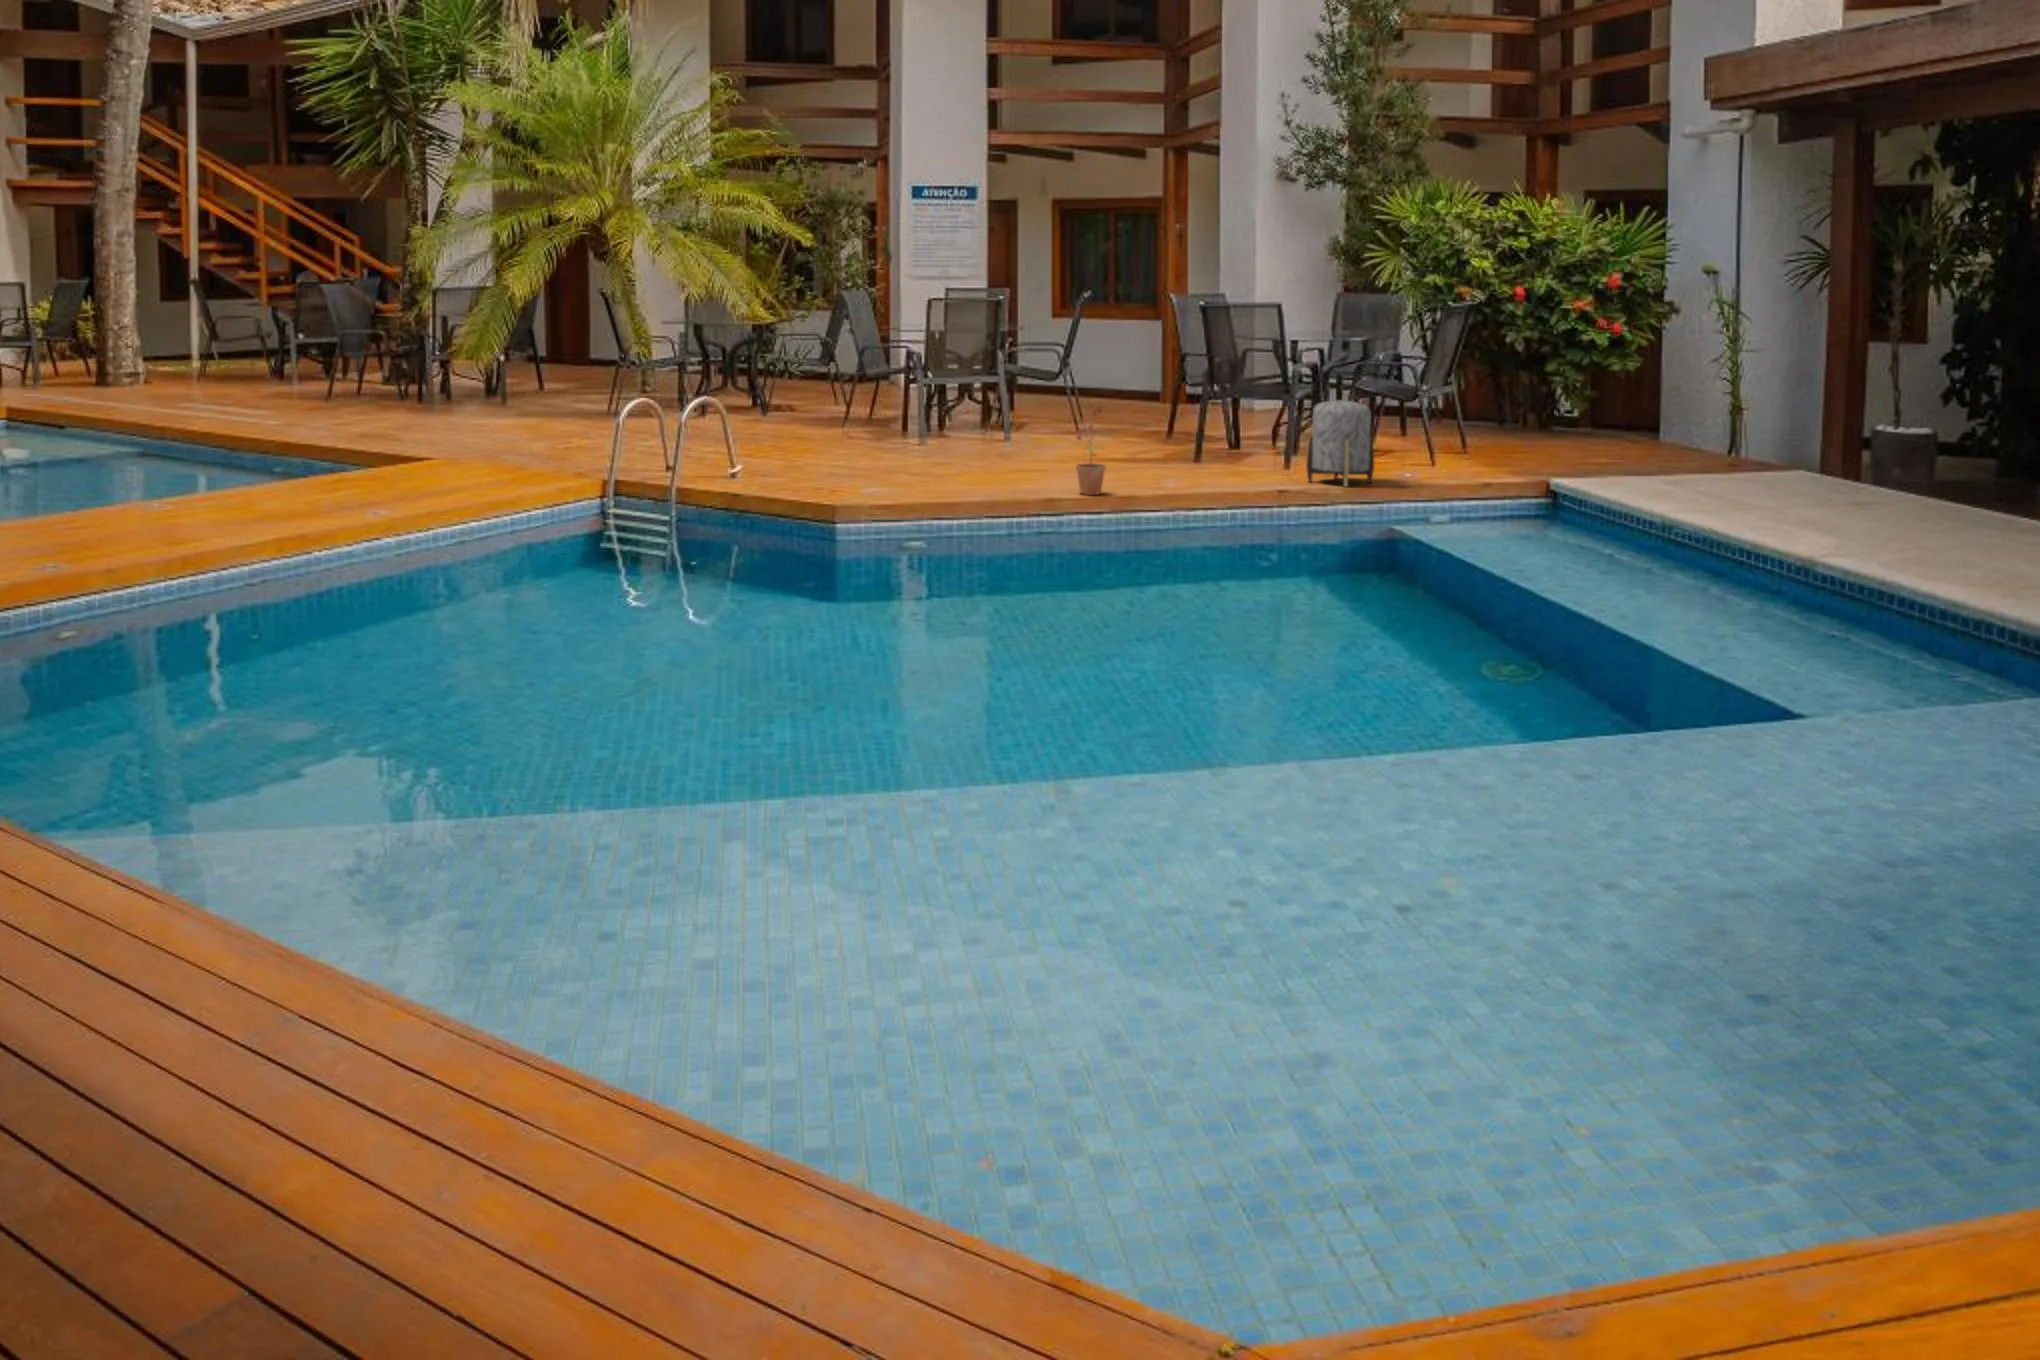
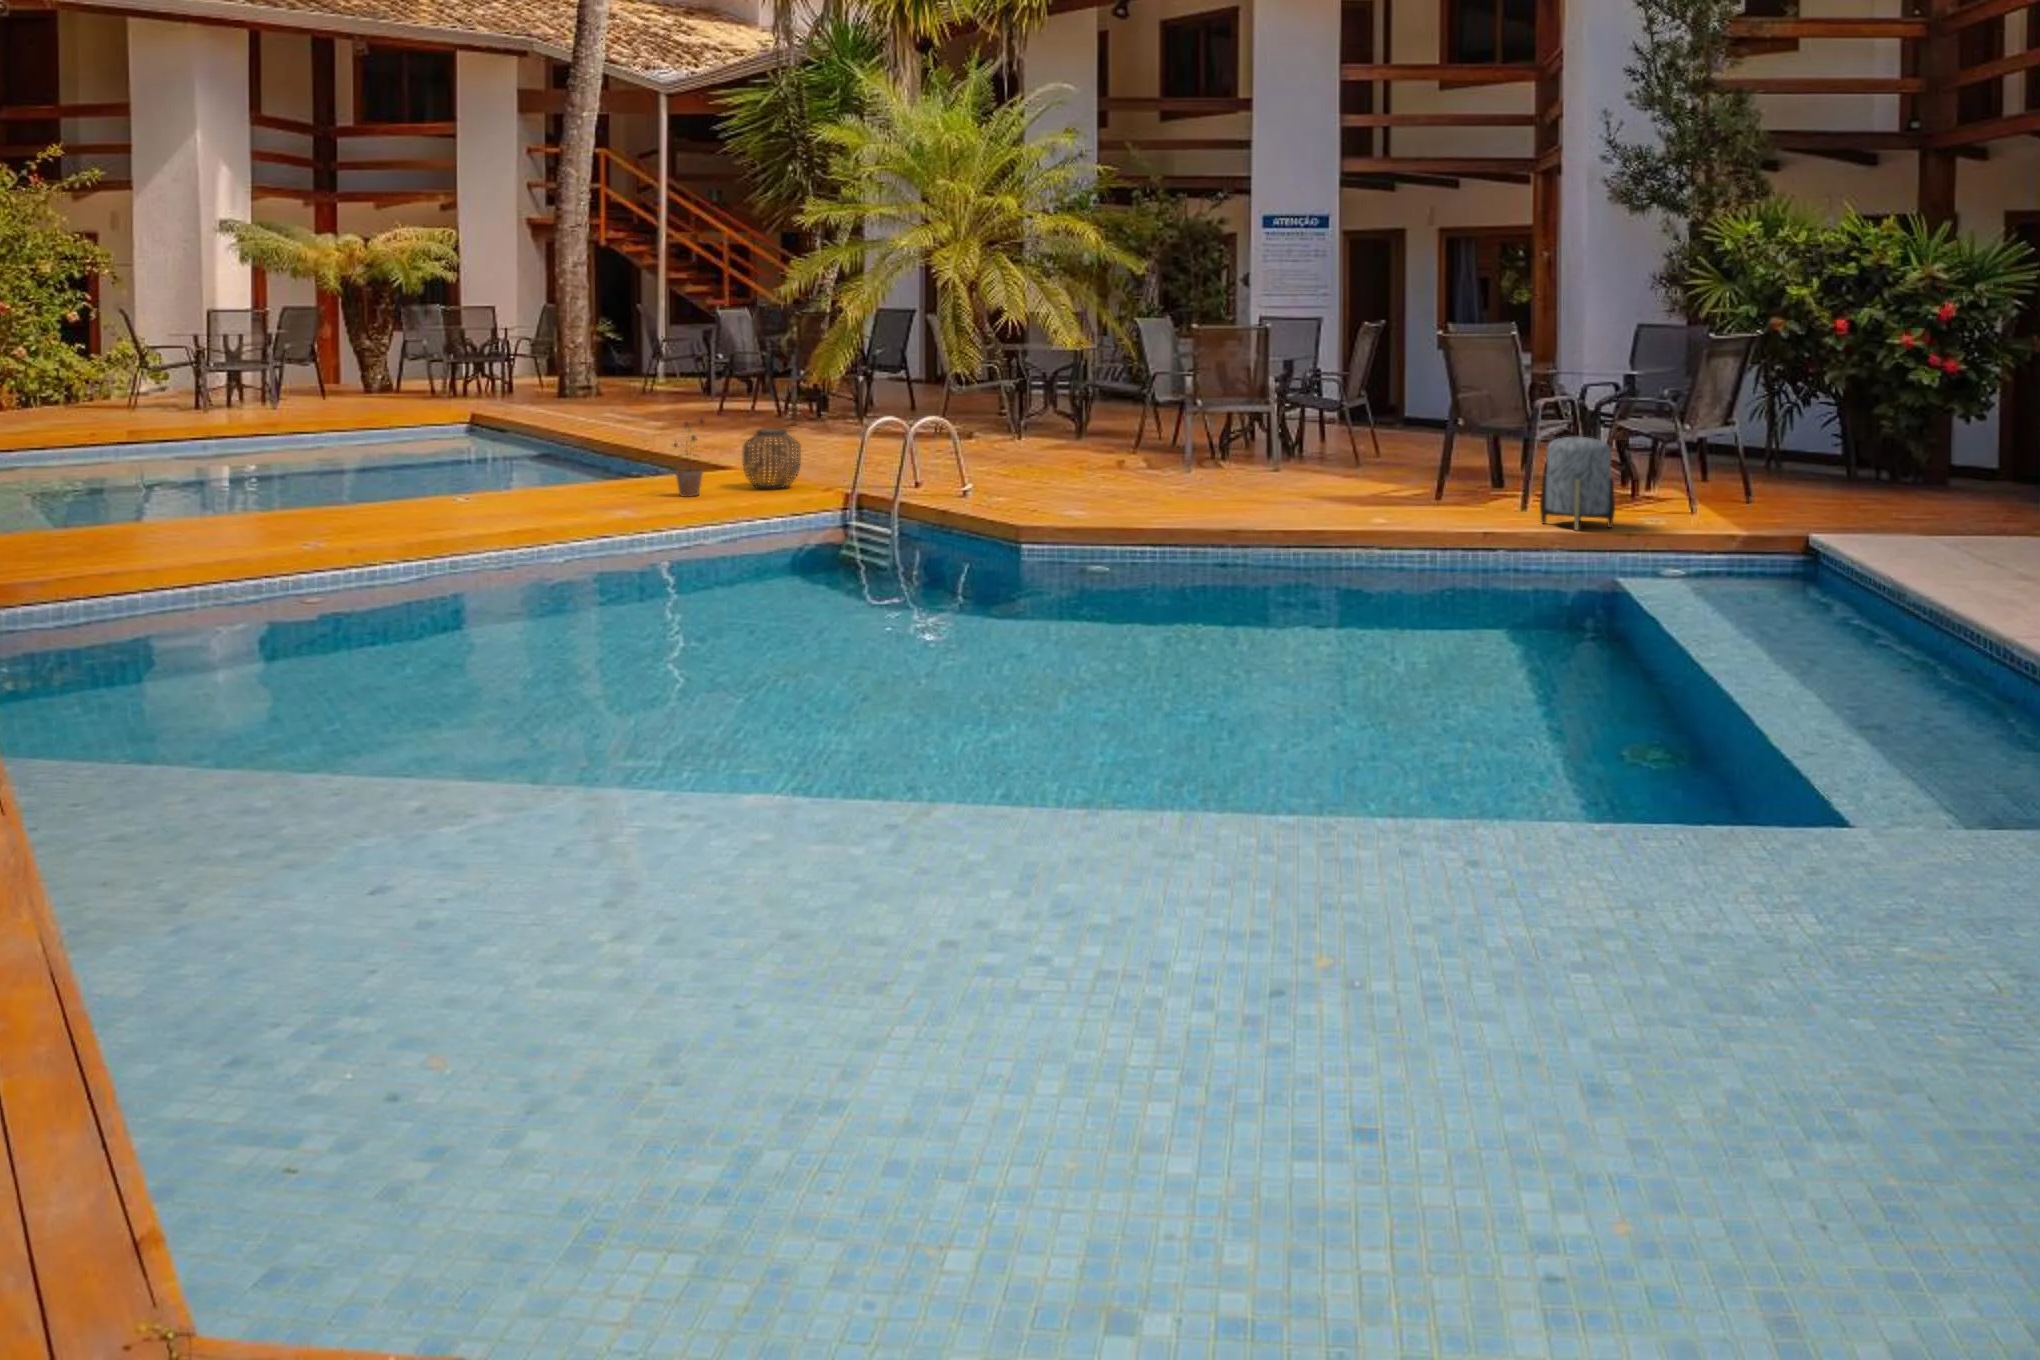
potted plant: present [1076,406,1106,495] -> present [674,418,704,497]
woven basket: none [467,415,530,481] -> present [743,429,801,489]

